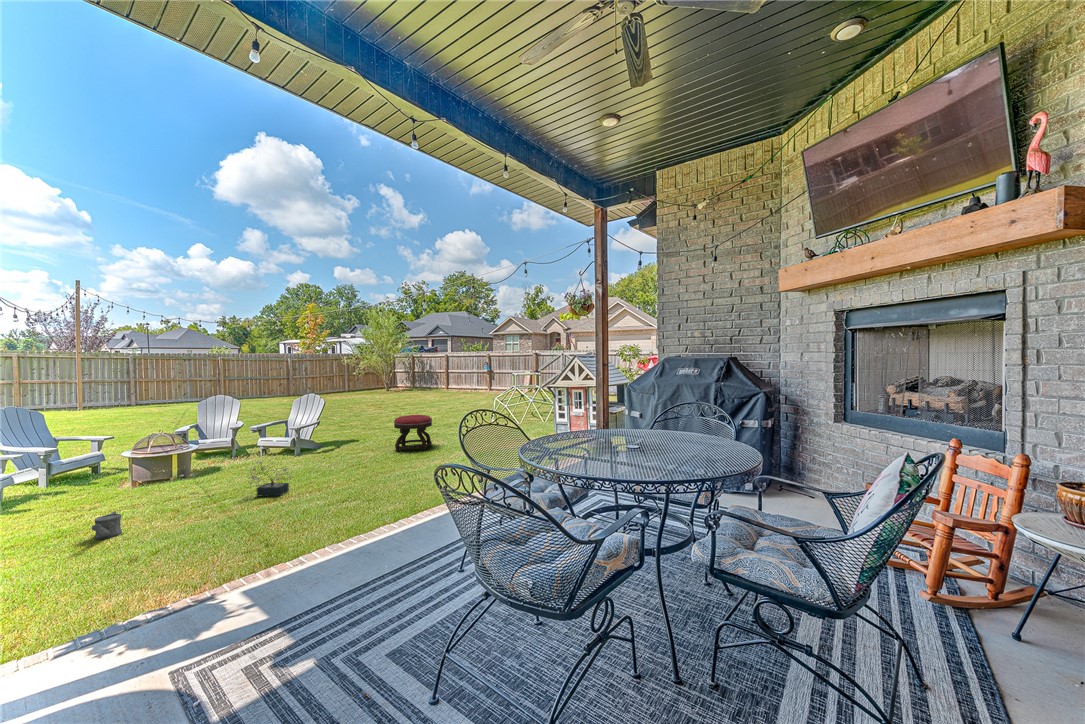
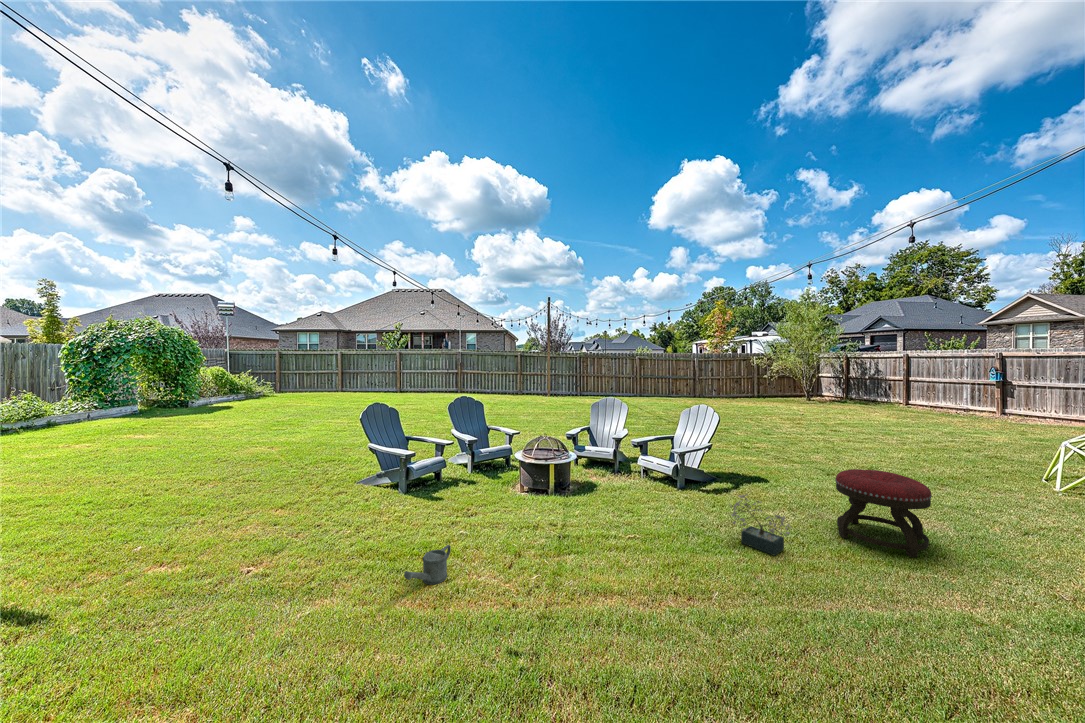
decorative plant: present [247,462,292,496] -> present [732,494,790,556]

